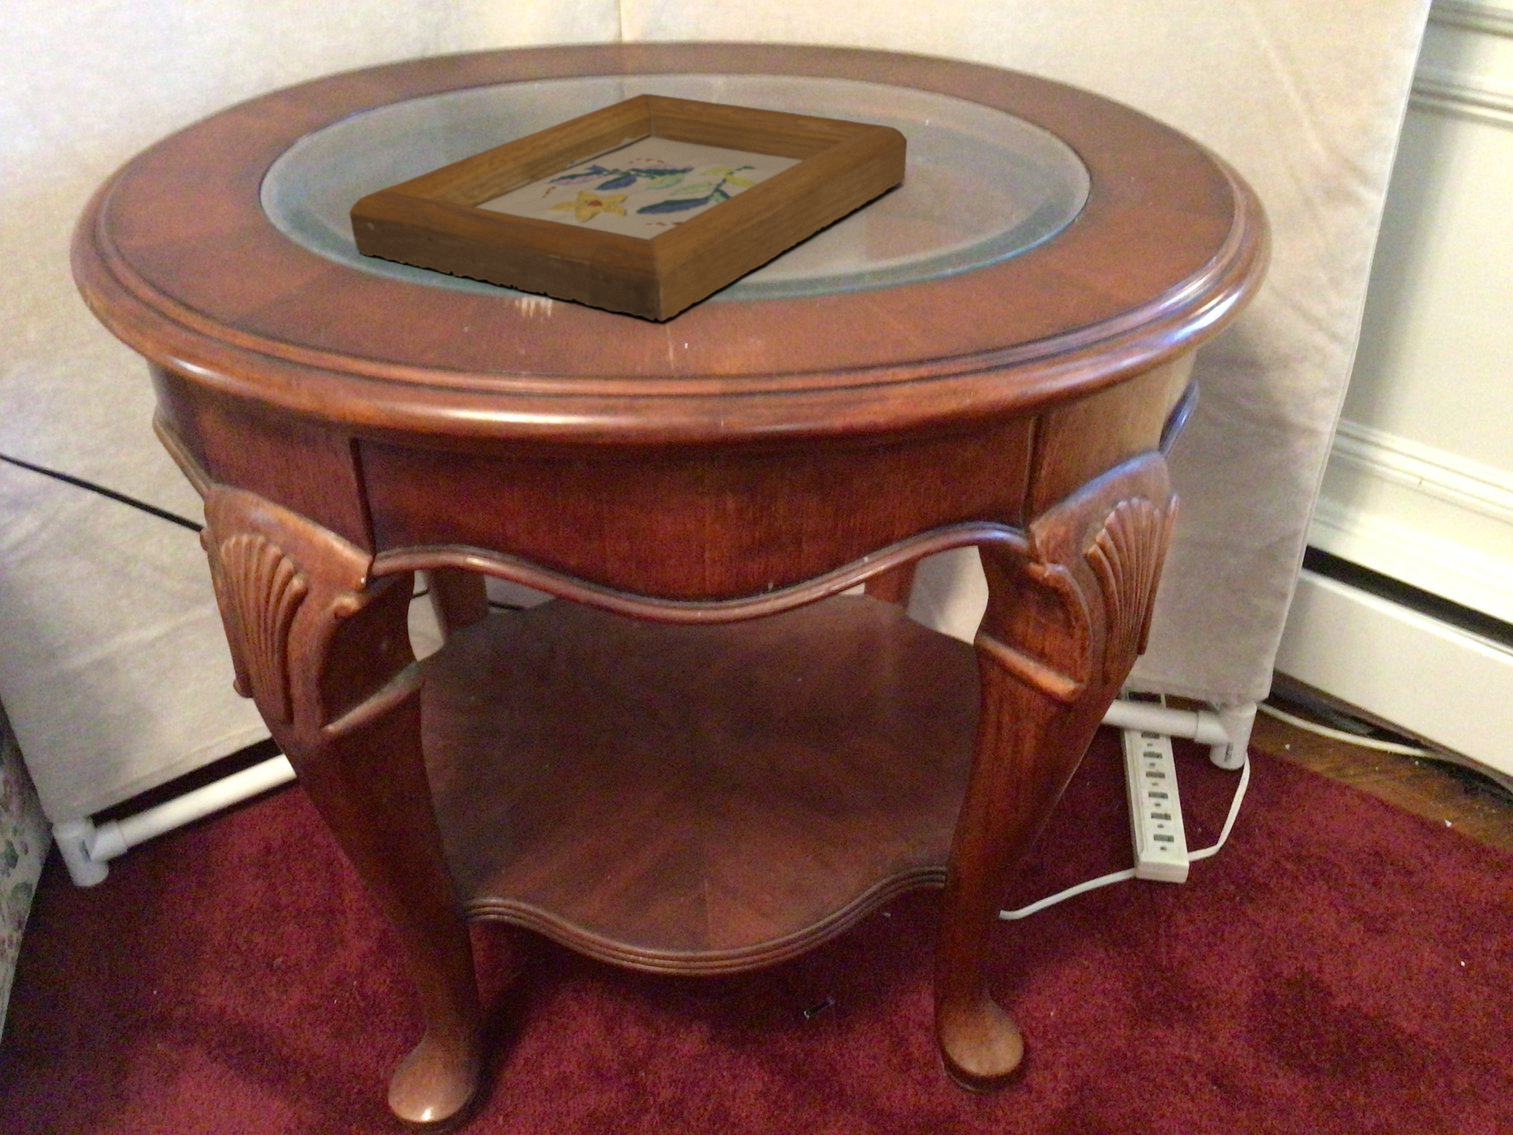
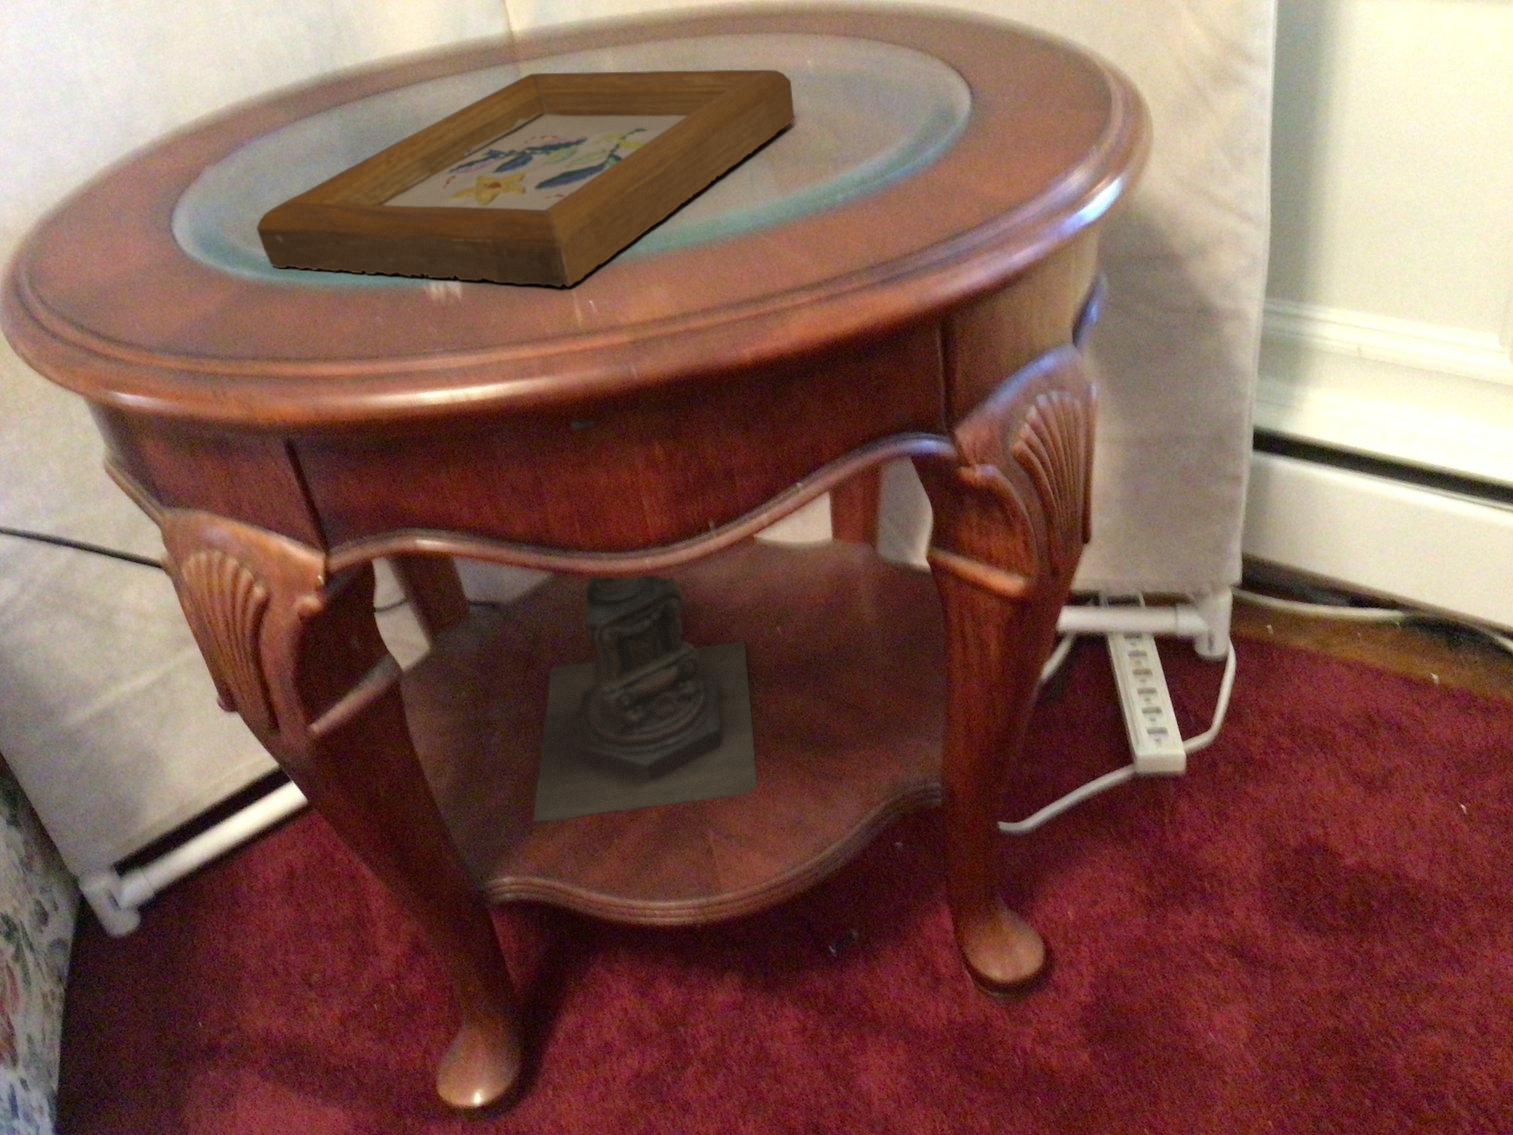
candle holder: none [529,328,766,846] -> present [534,421,758,822]

